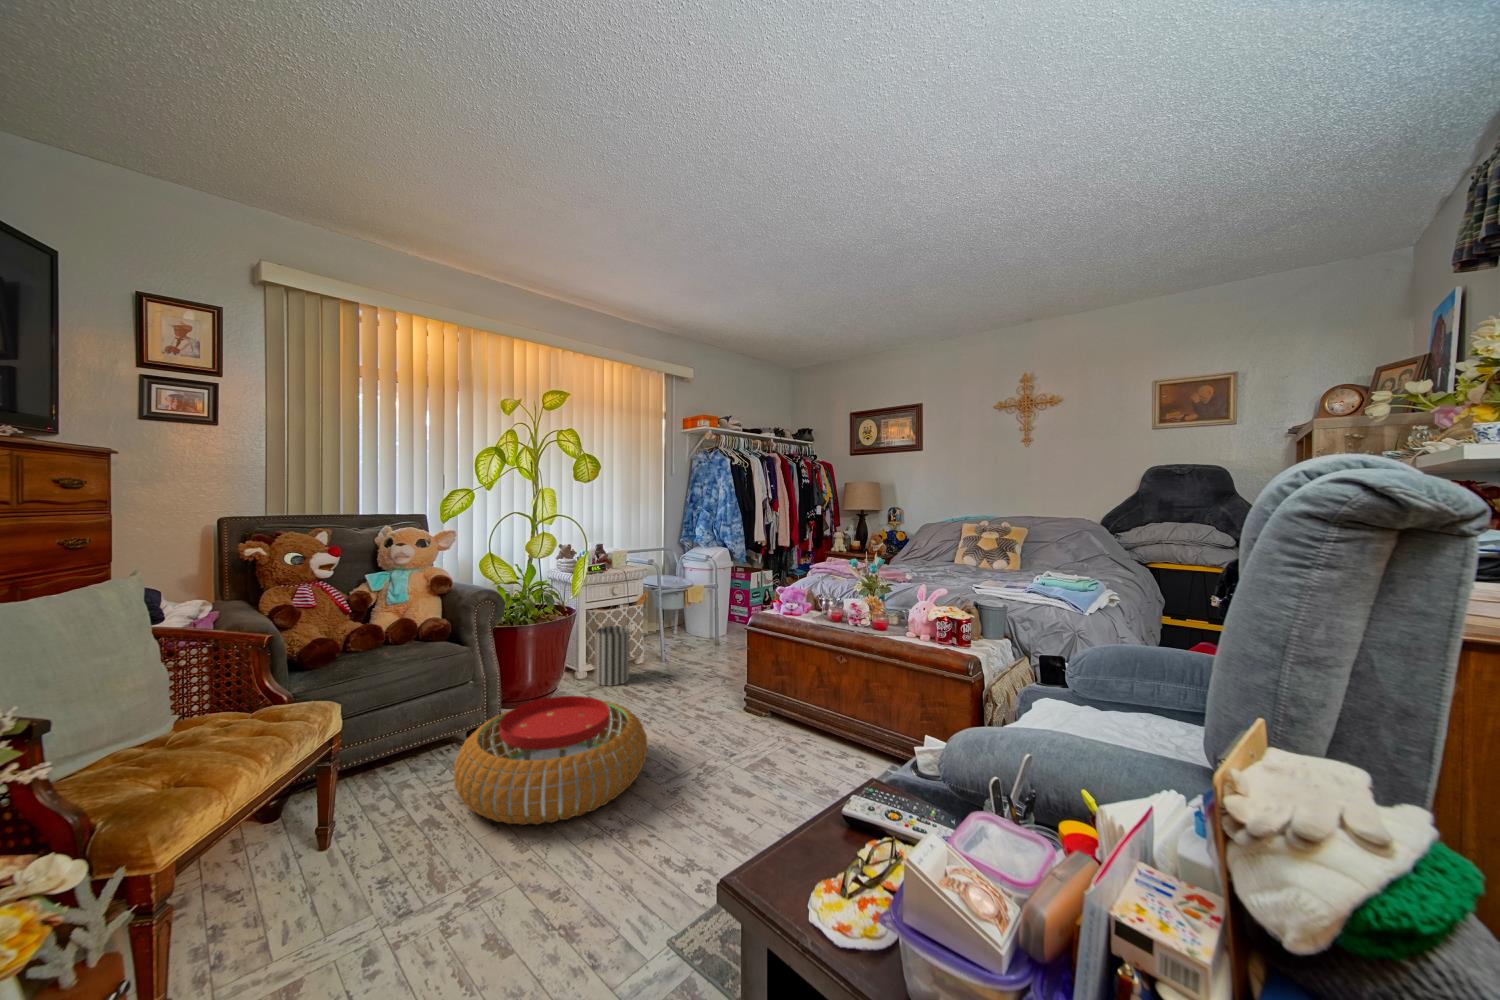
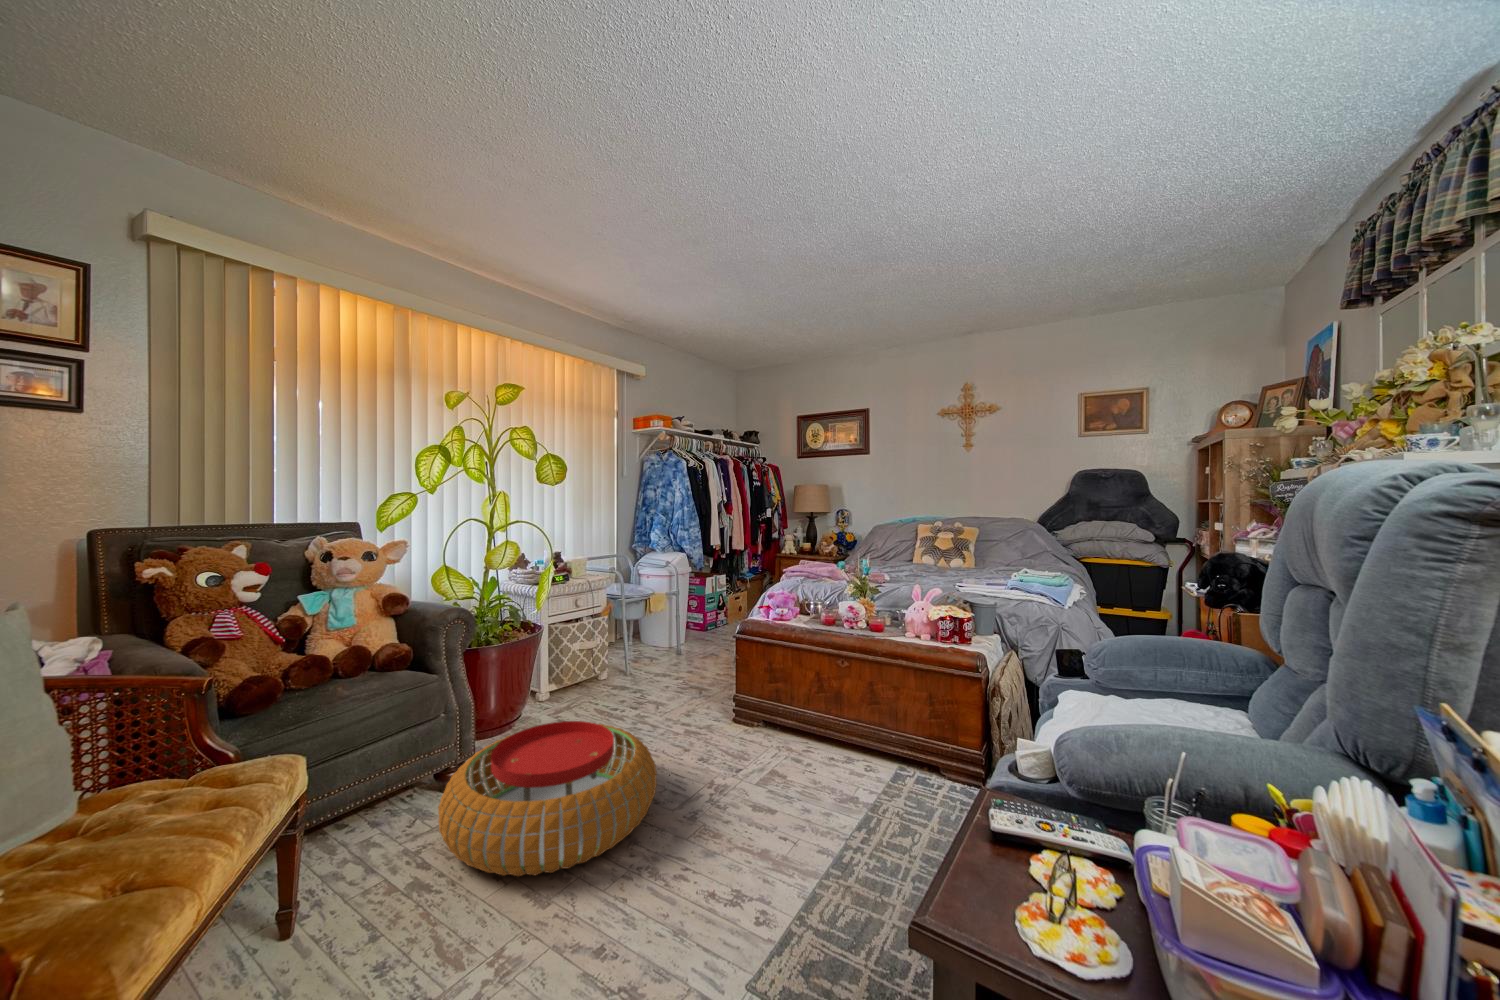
wastebasket: present [595,626,630,686] -> none [560,640,598,706]

